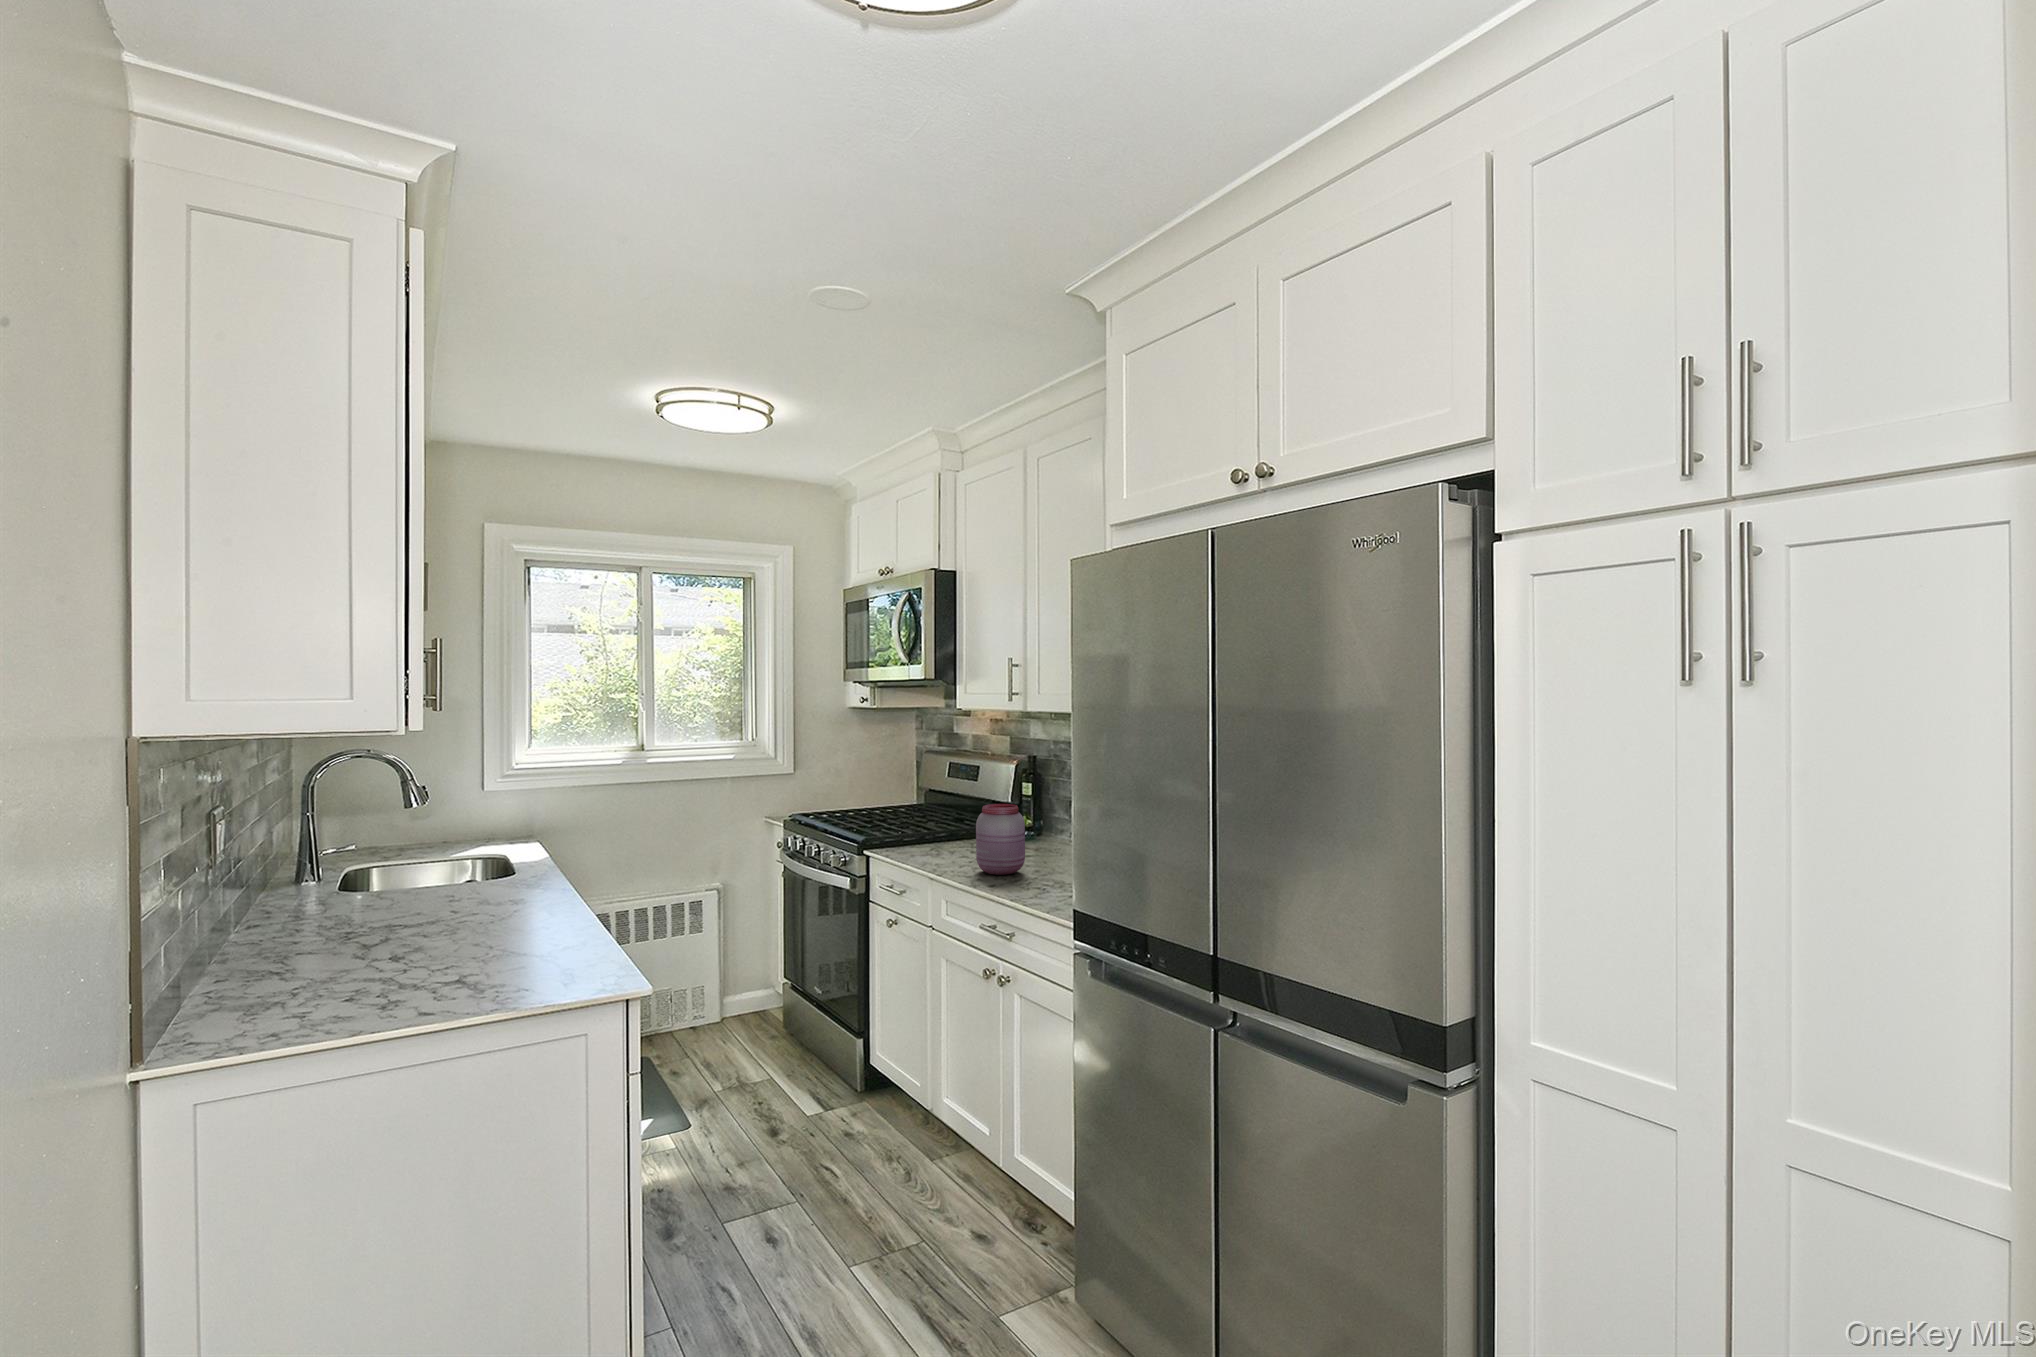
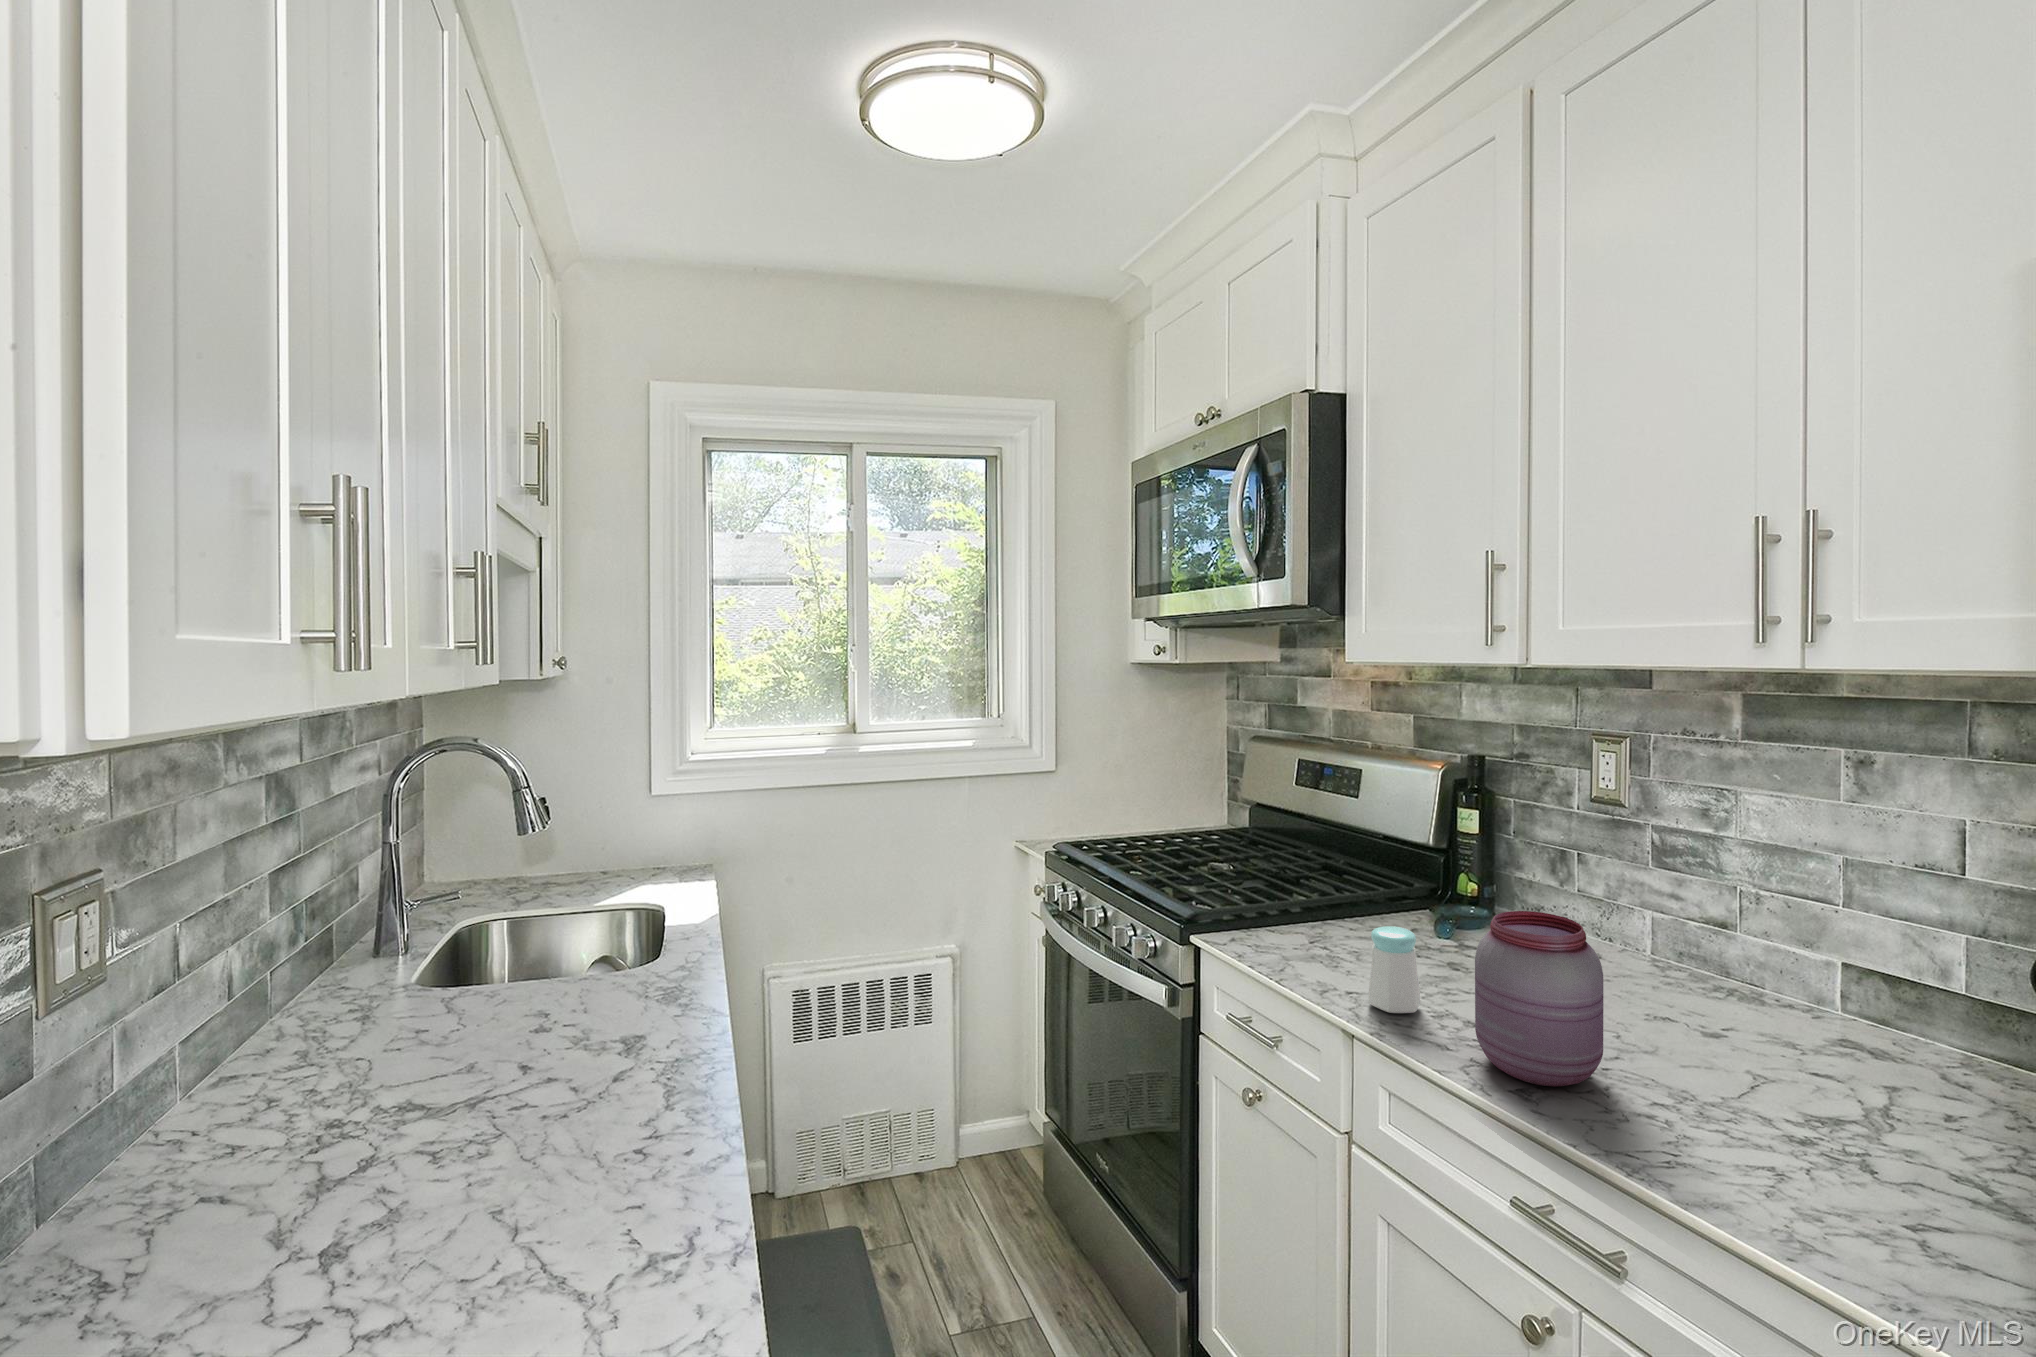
salt shaker: none [941,823,965,862] -> present [1368,926,1420,1013]

